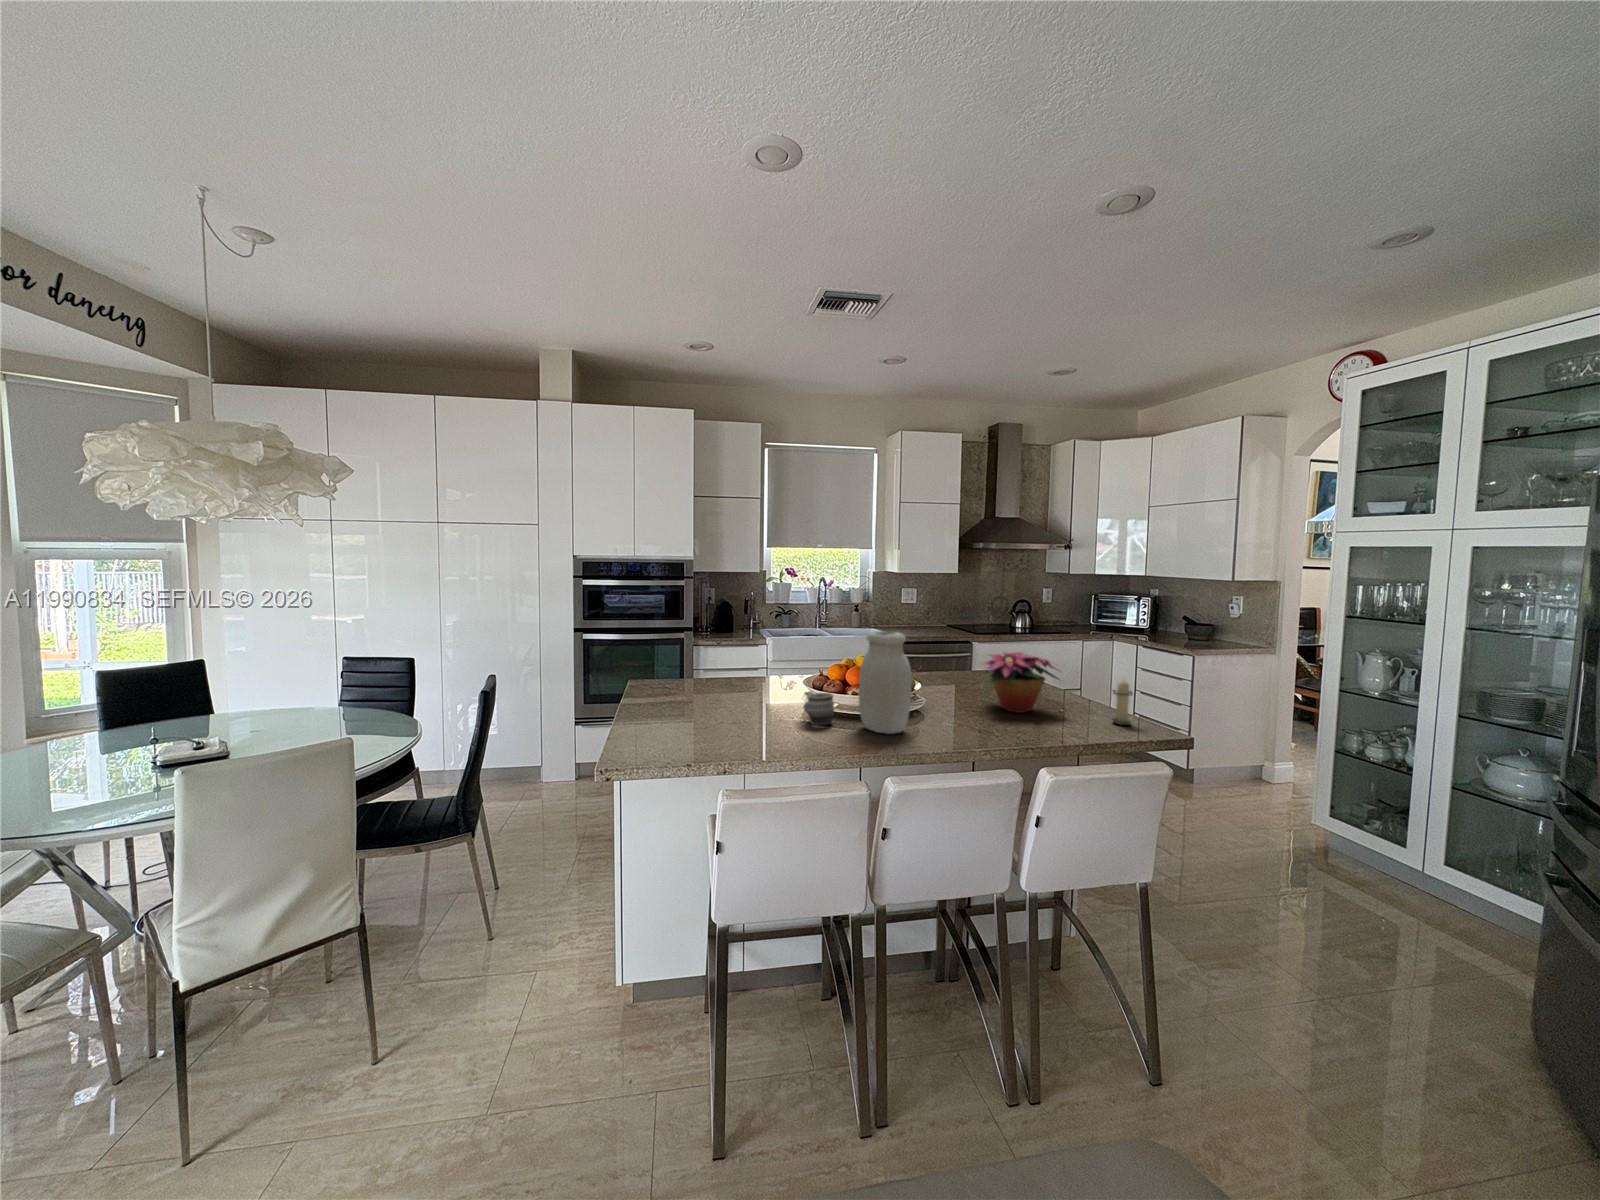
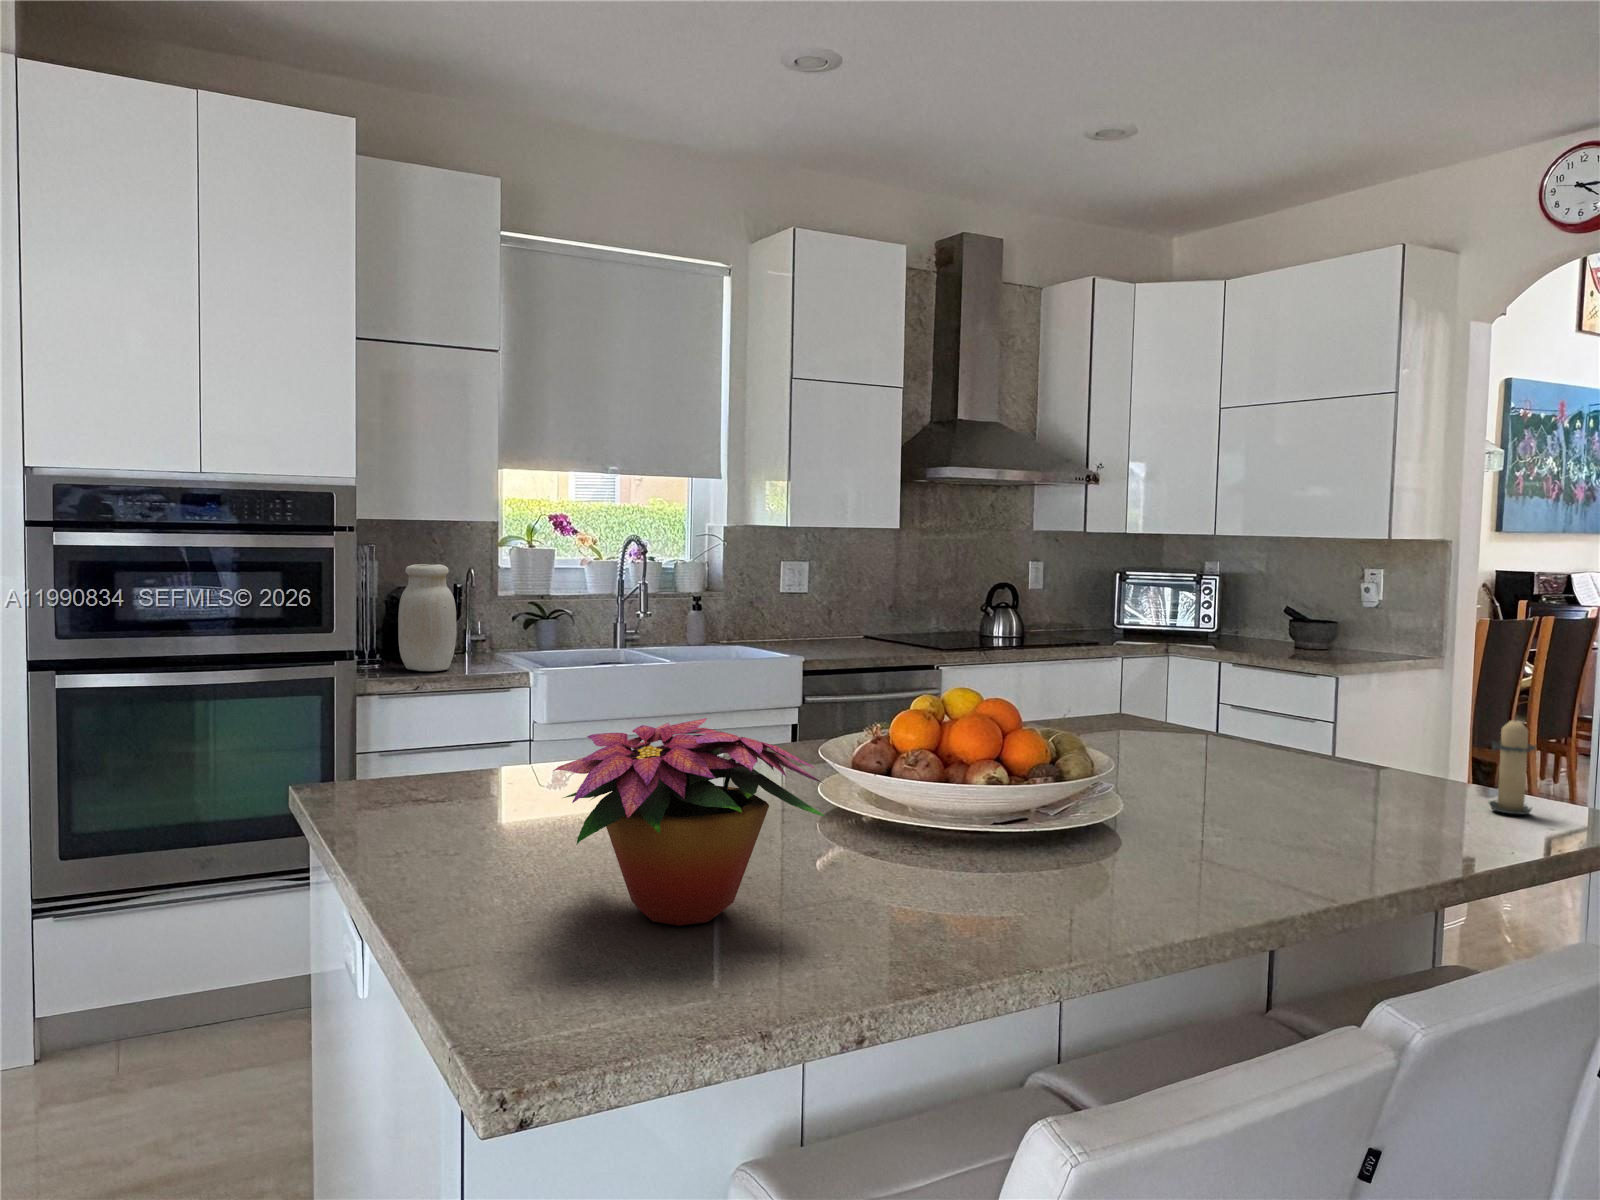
jar: present [859,631,912,734] -> present [398,564,456,671]
flower arrangement: present [982,651,1059,713] -> present [553,718,825,926]
mug: present [803,691,834,725] -> none [887,785,979,872]

